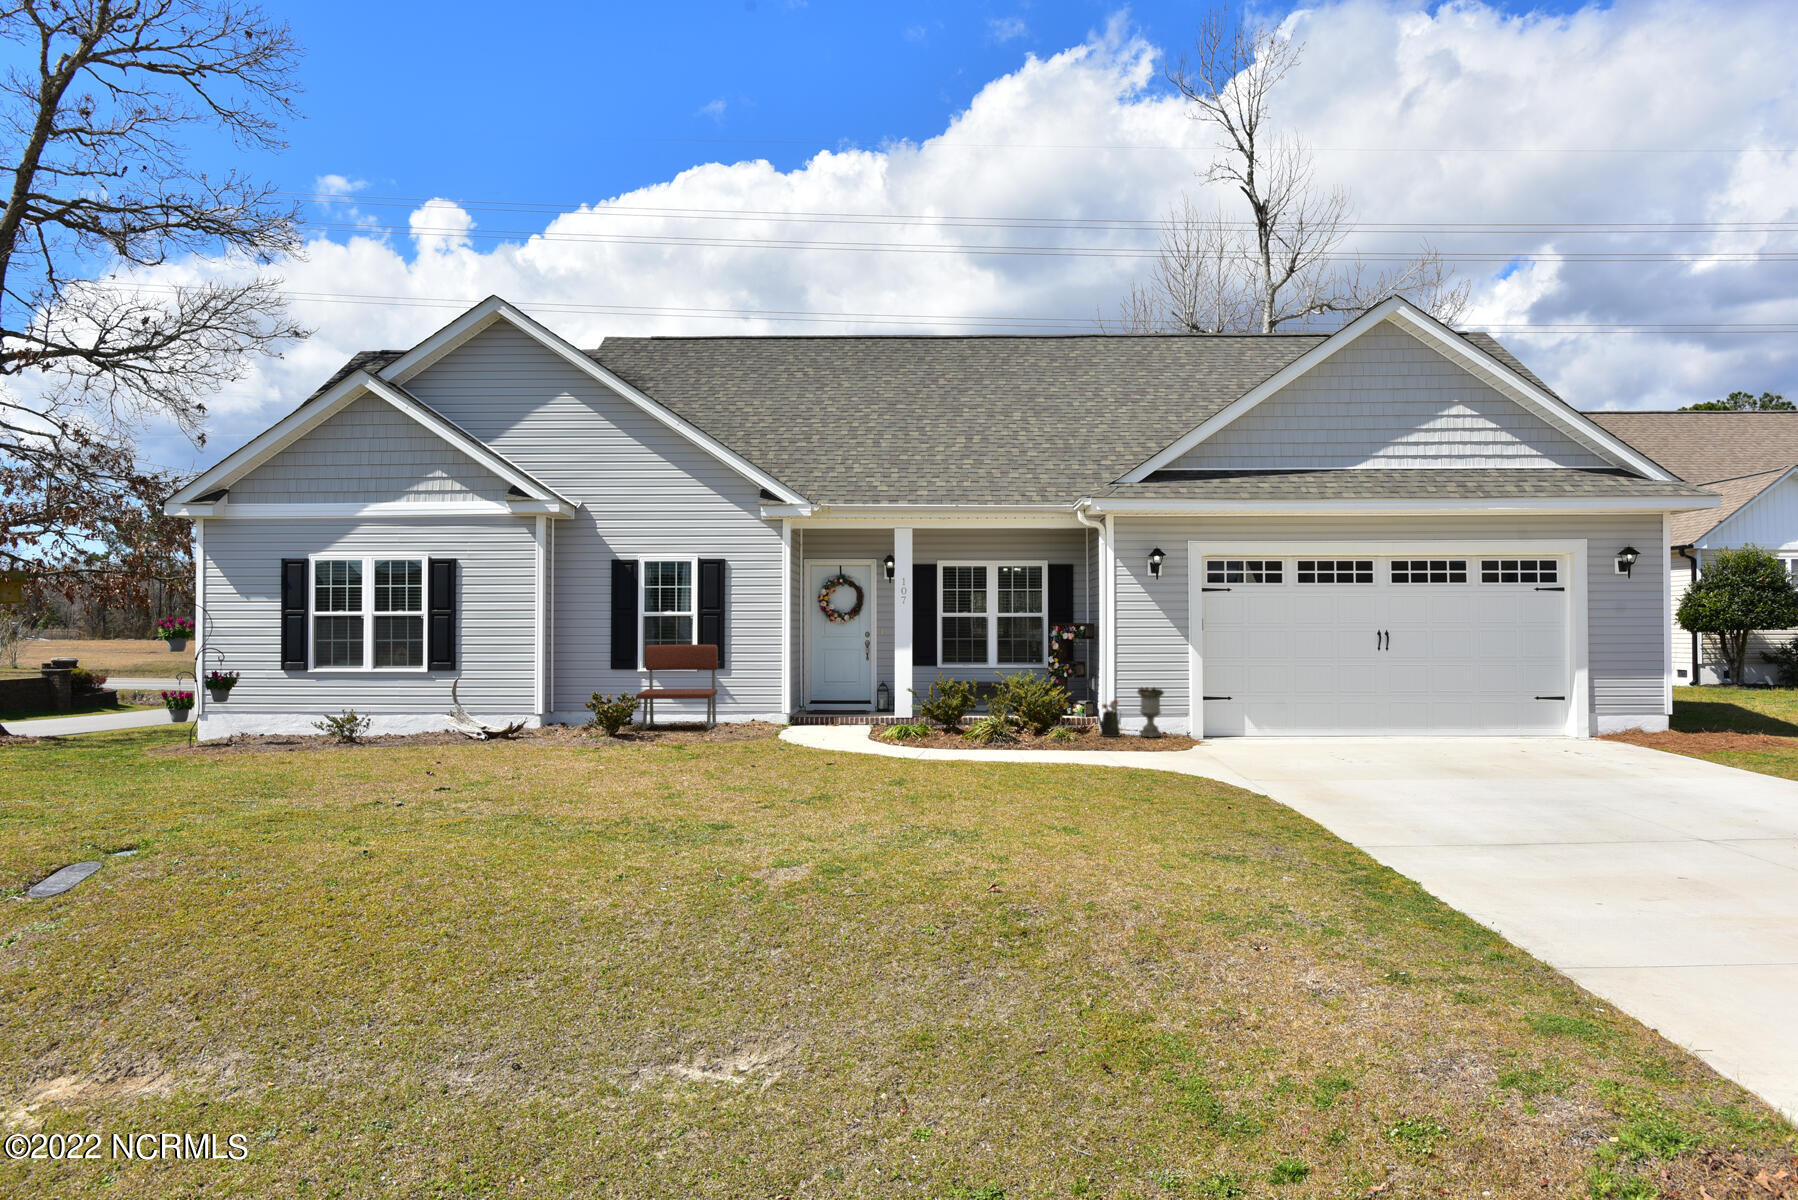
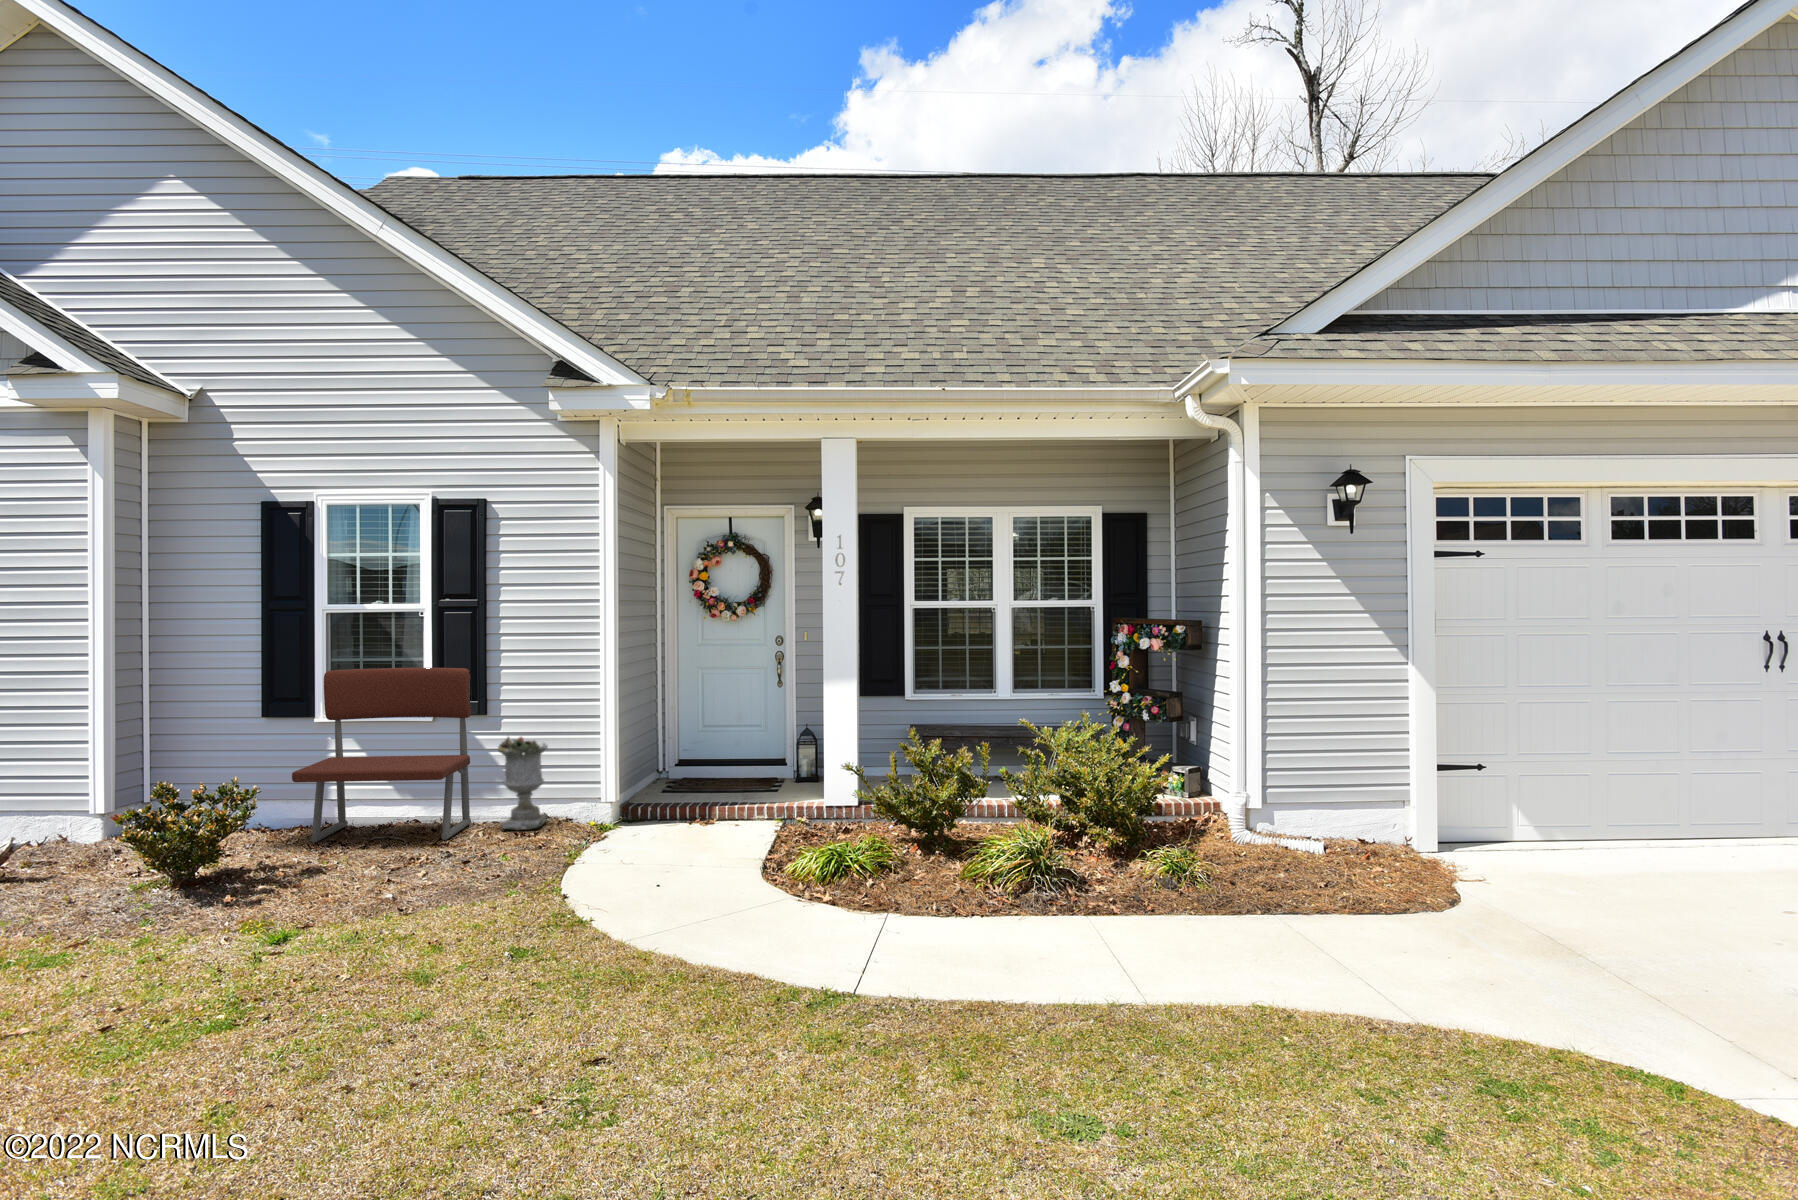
planter: present [1137,687,1164,738] -> present [498,737,548,830]
watering can: present [1097,700,1121,737] -> none [1231,775,1278,855]

